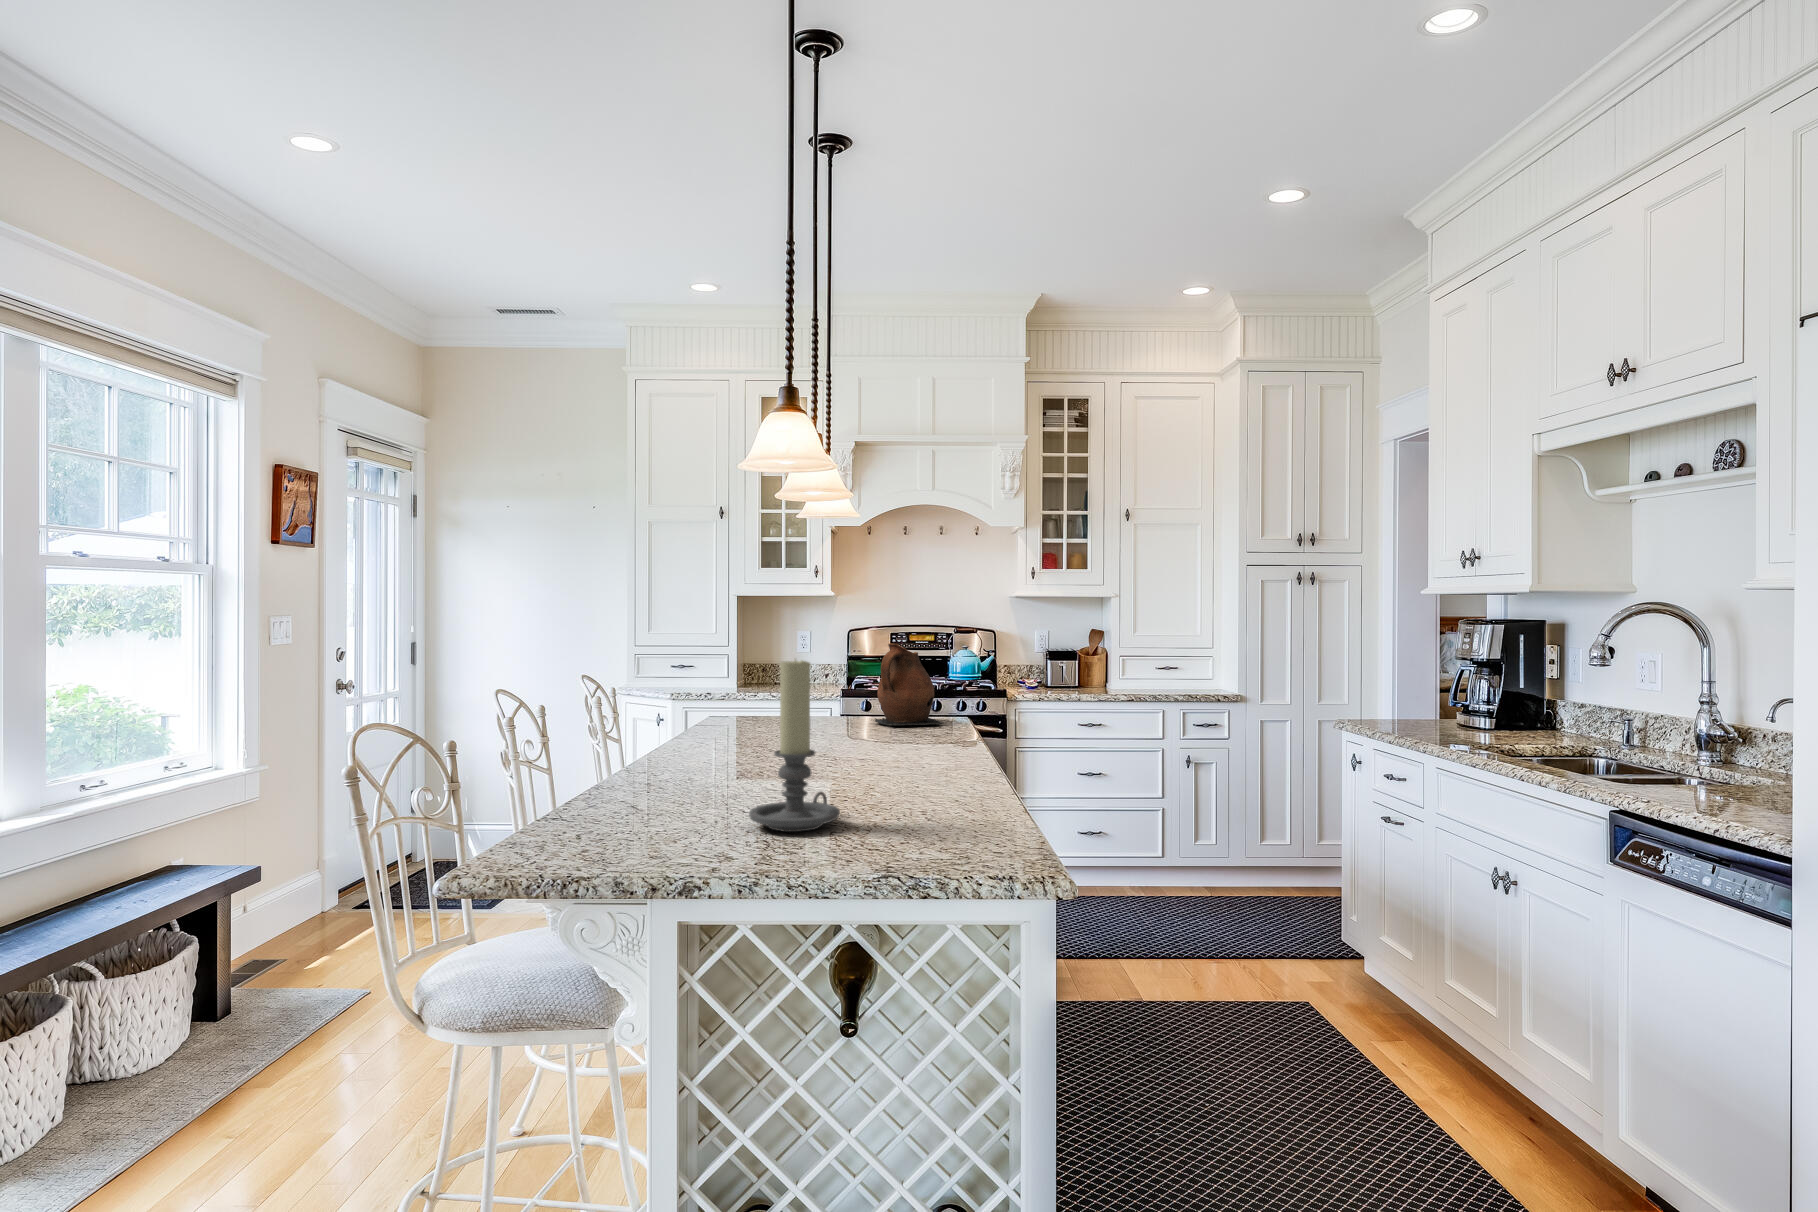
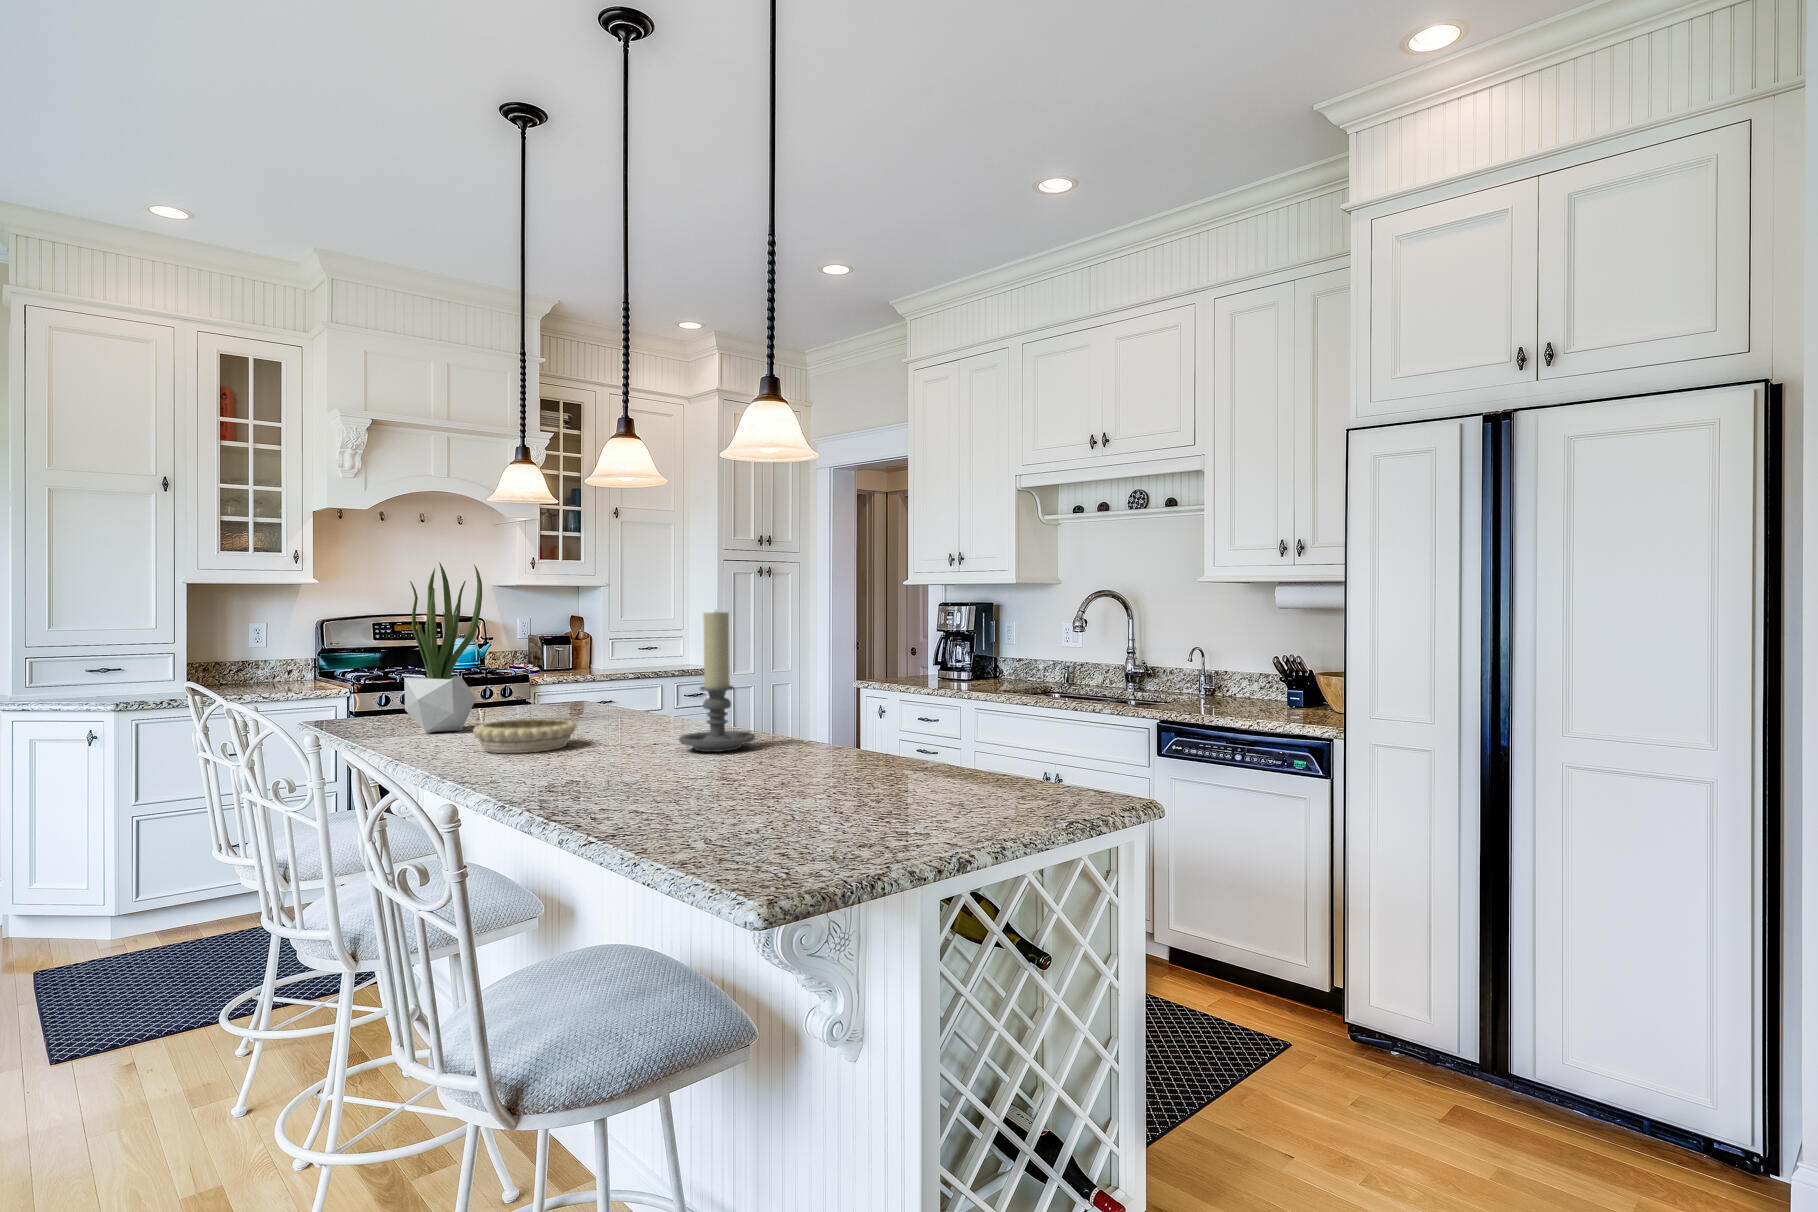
potted plant: none [669,592,745,759] -> present [404,562,482,732]
ceramic pitcher: present [875,643,942,725] -> none [497,621,575,699]
decorative bowl: none [628,759,732,799] -> present [473,718,577,753]

